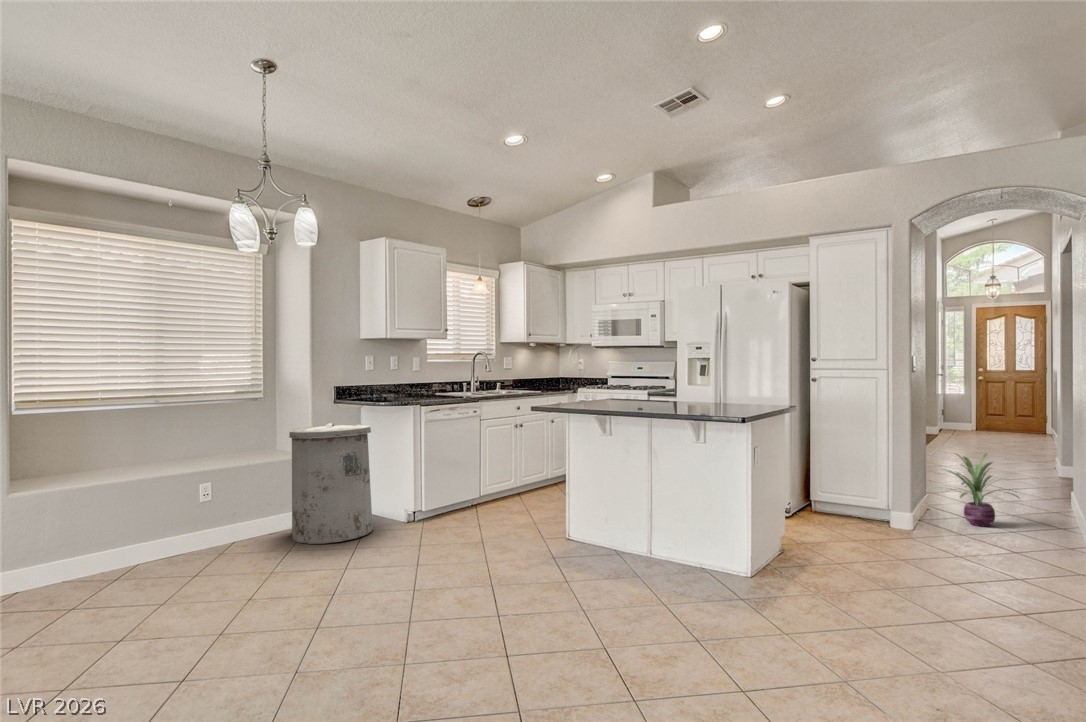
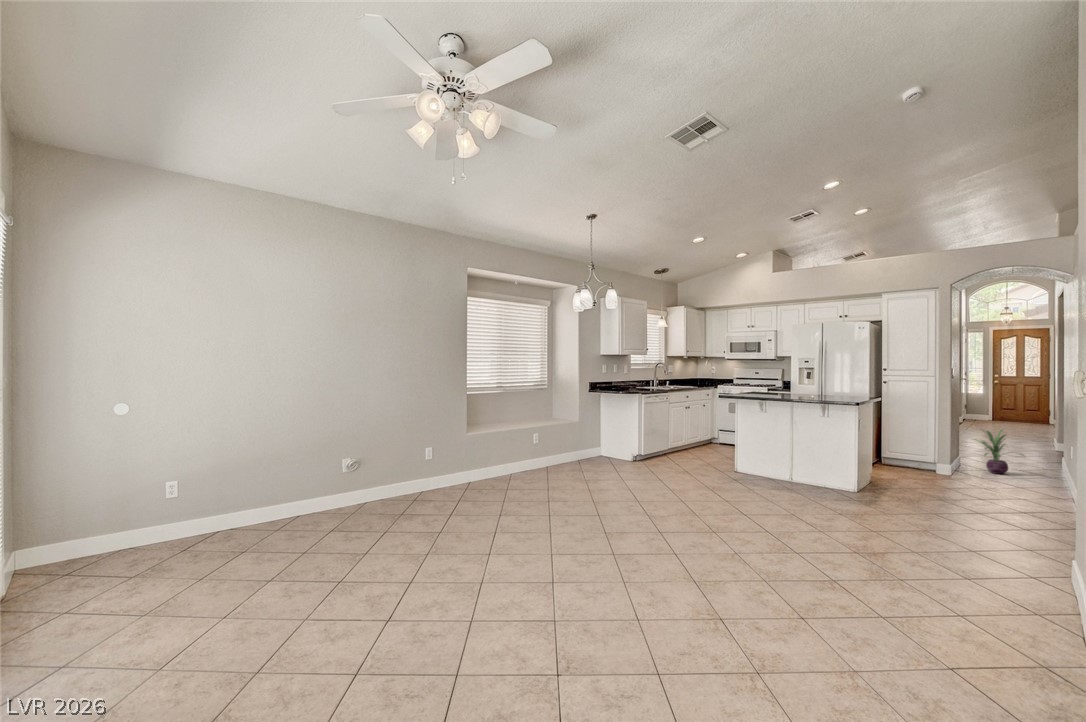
trash can: present [289,423,373,544] -> none [577,402,621,467]

